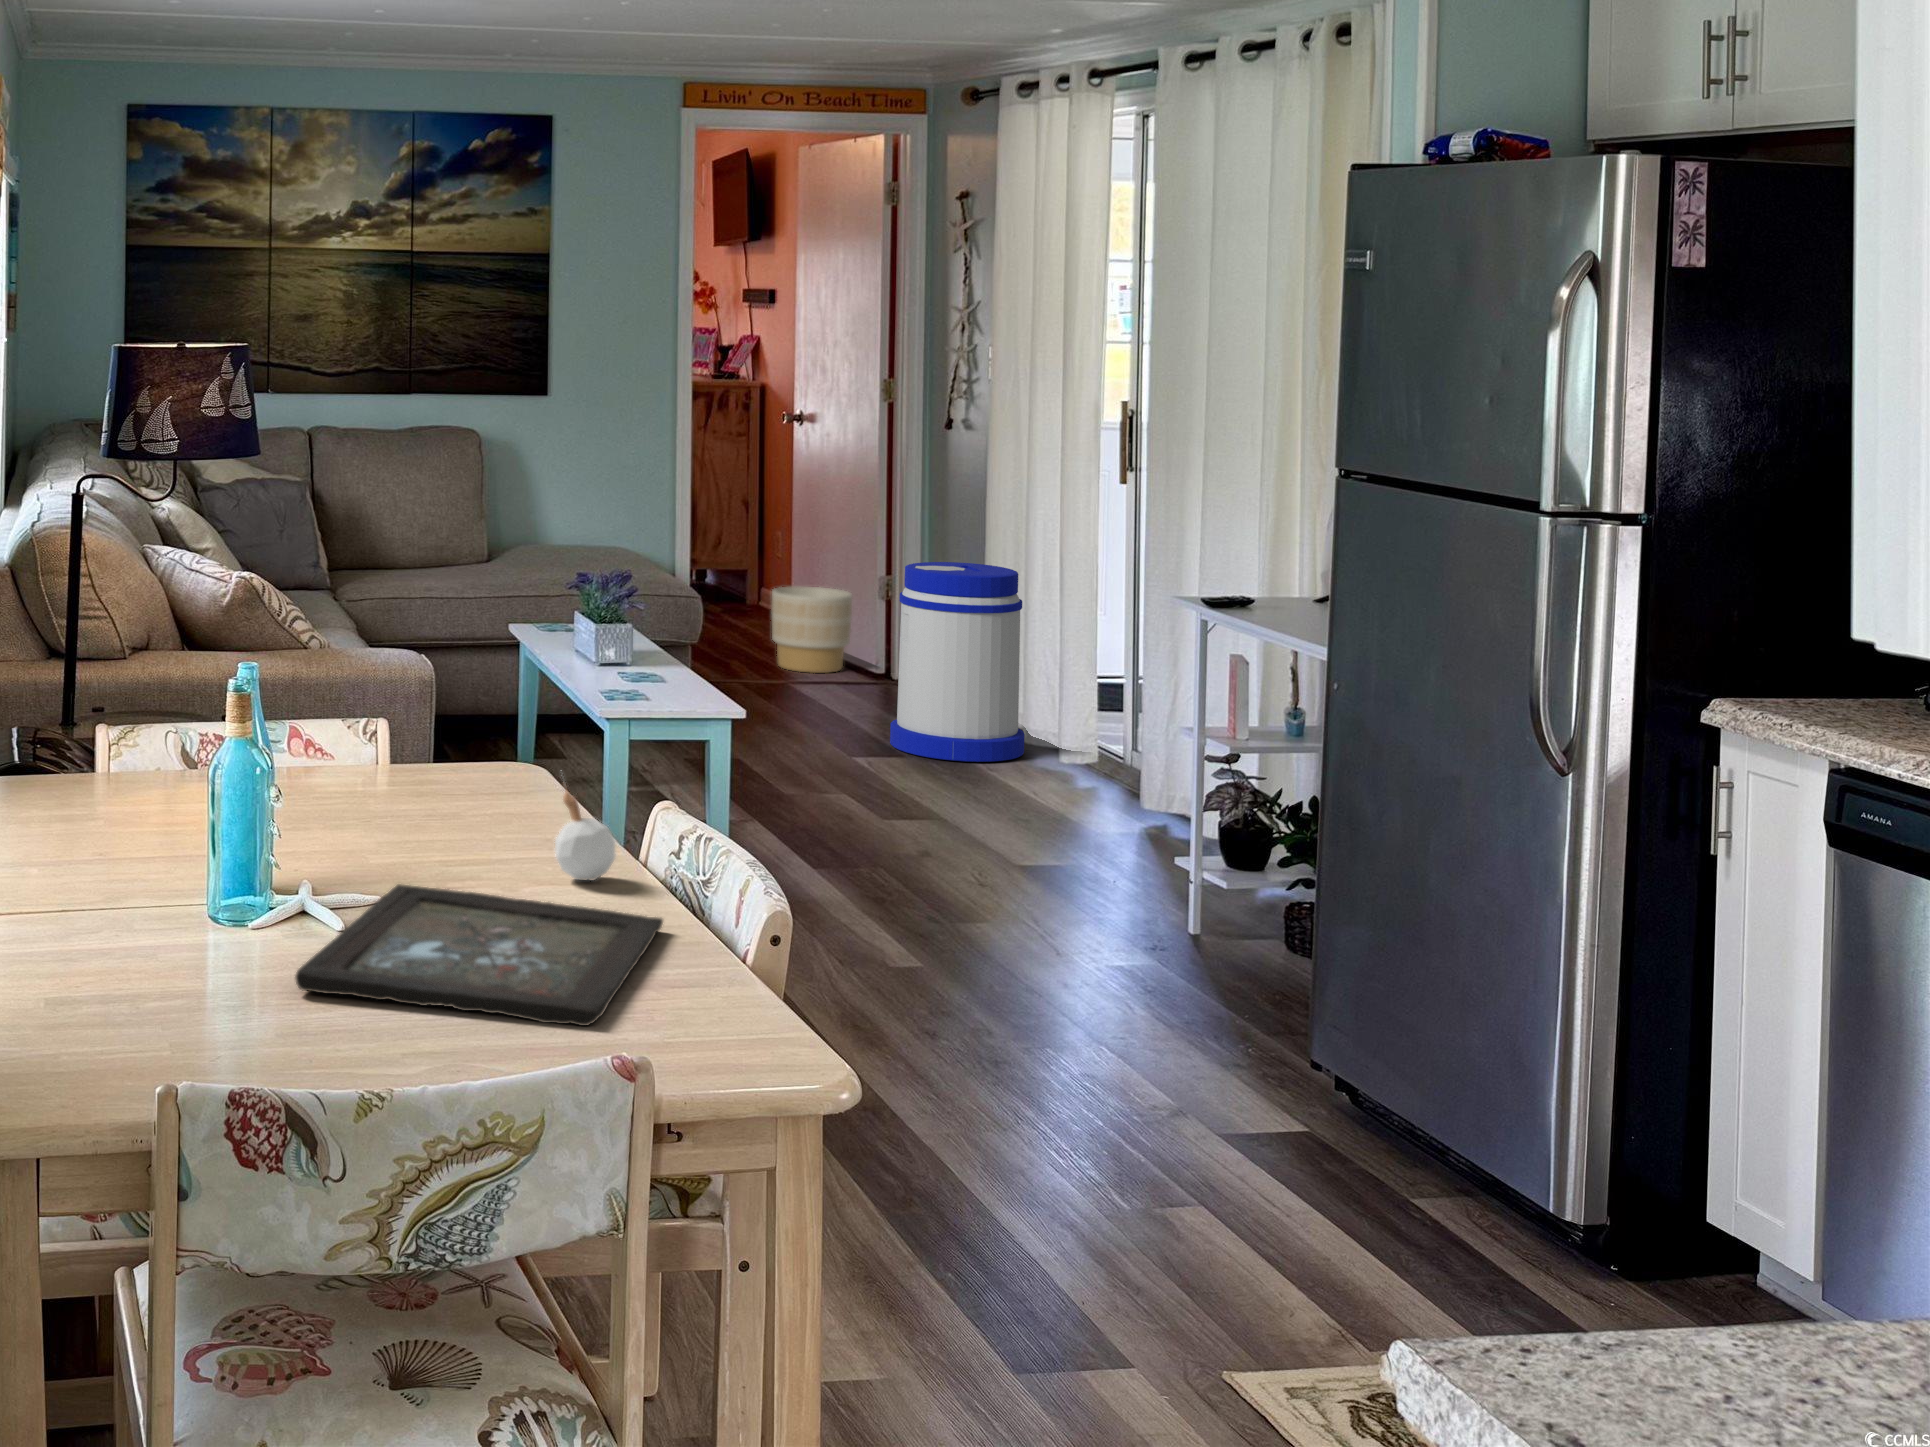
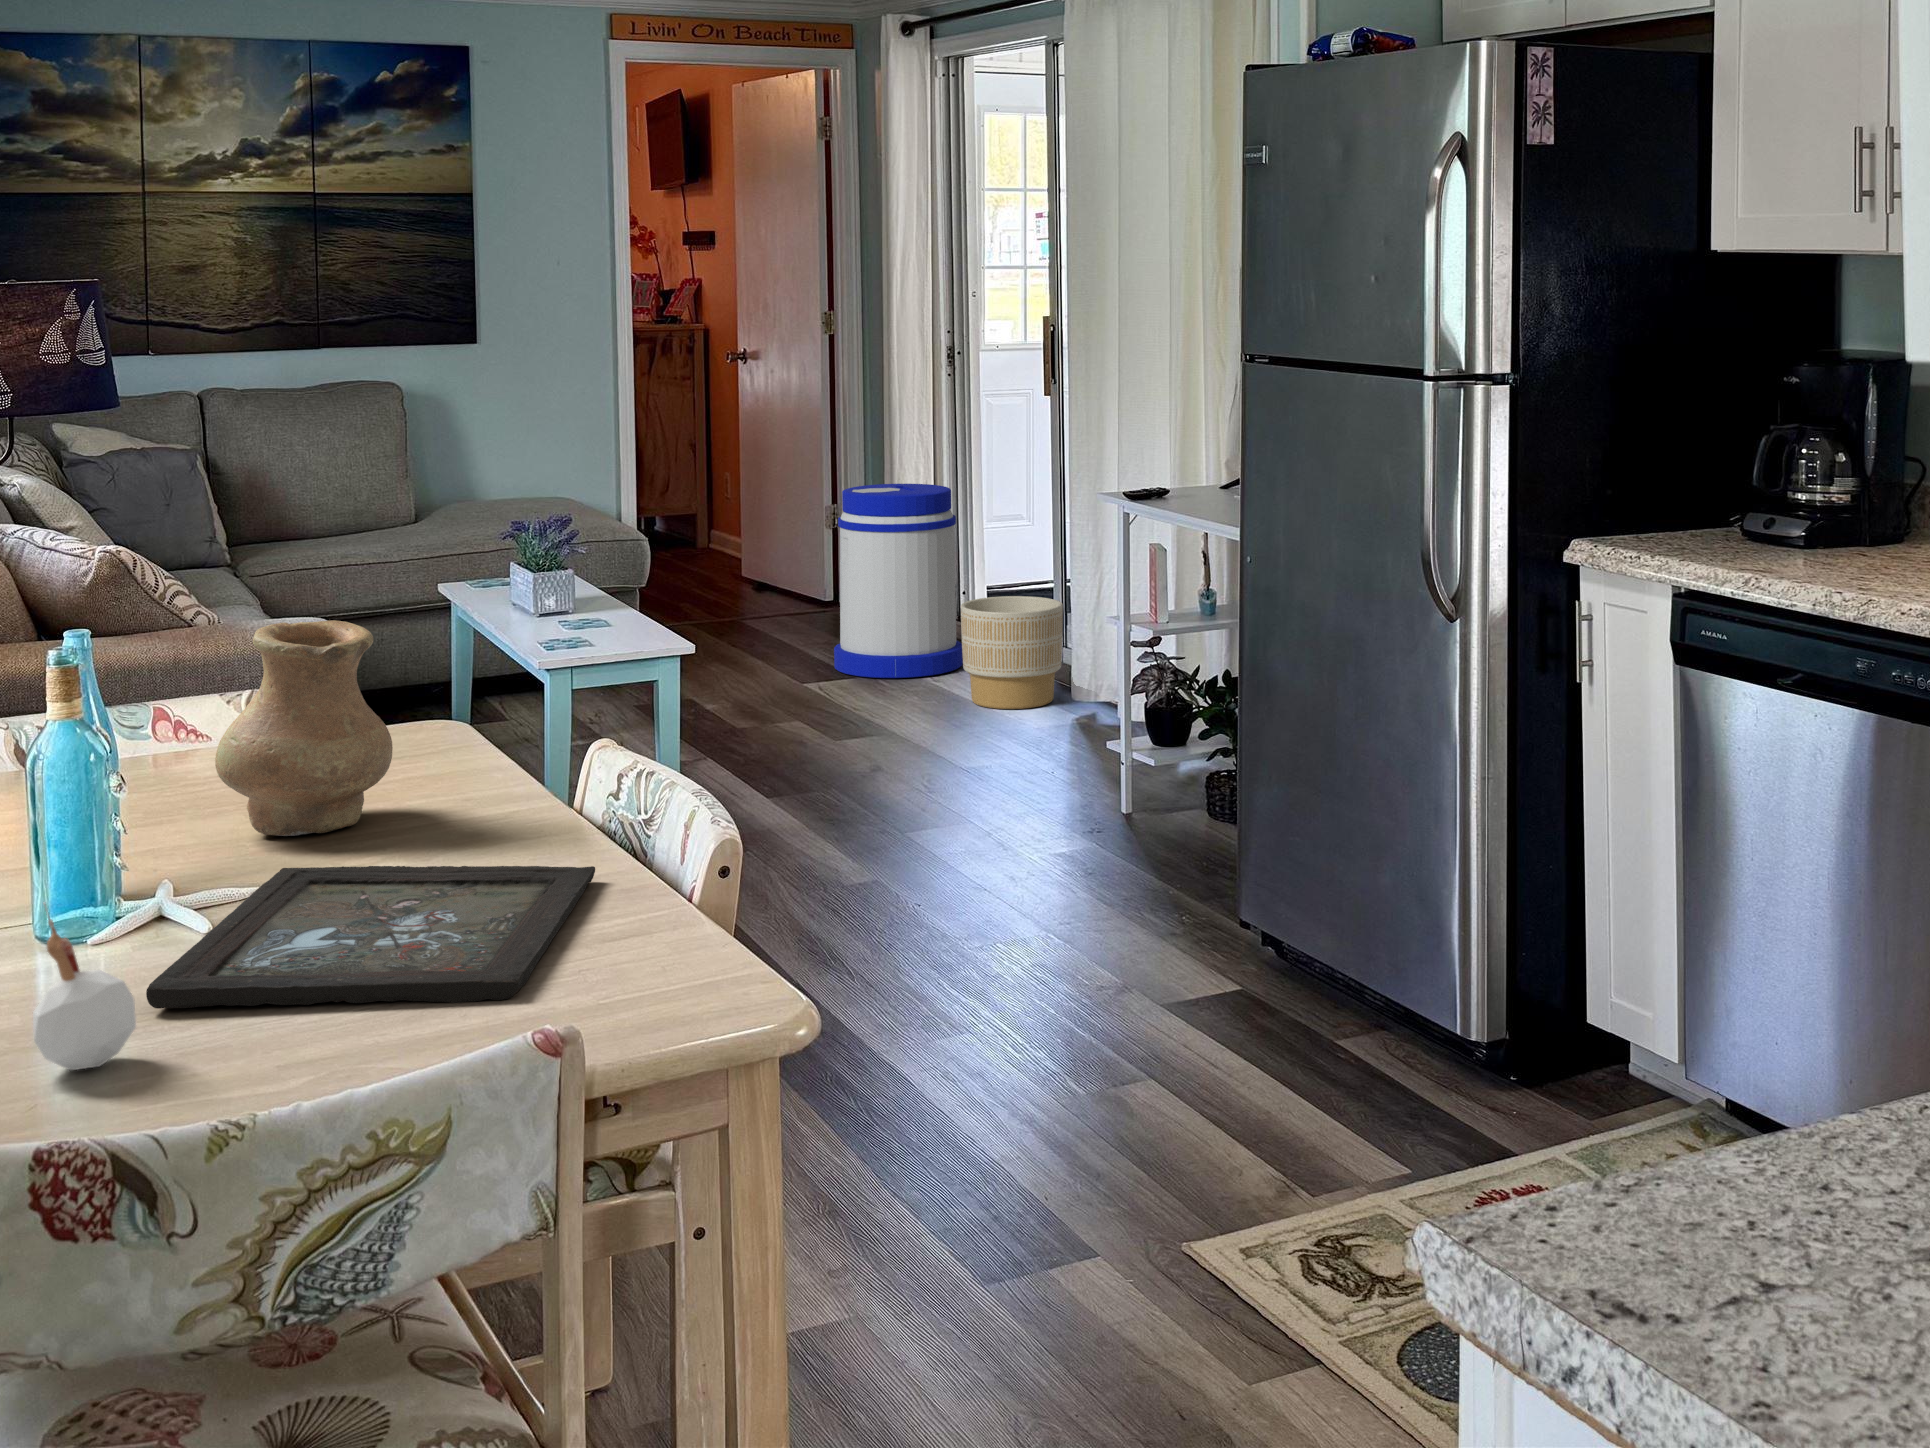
planter: present [772,587,852,673] -> present [961,596,1063,709]
vase: none [342,667,488,857] -> present [215,620,393,836]
candle: present [555,784,616,881] -> present [33,903,136,1070]

